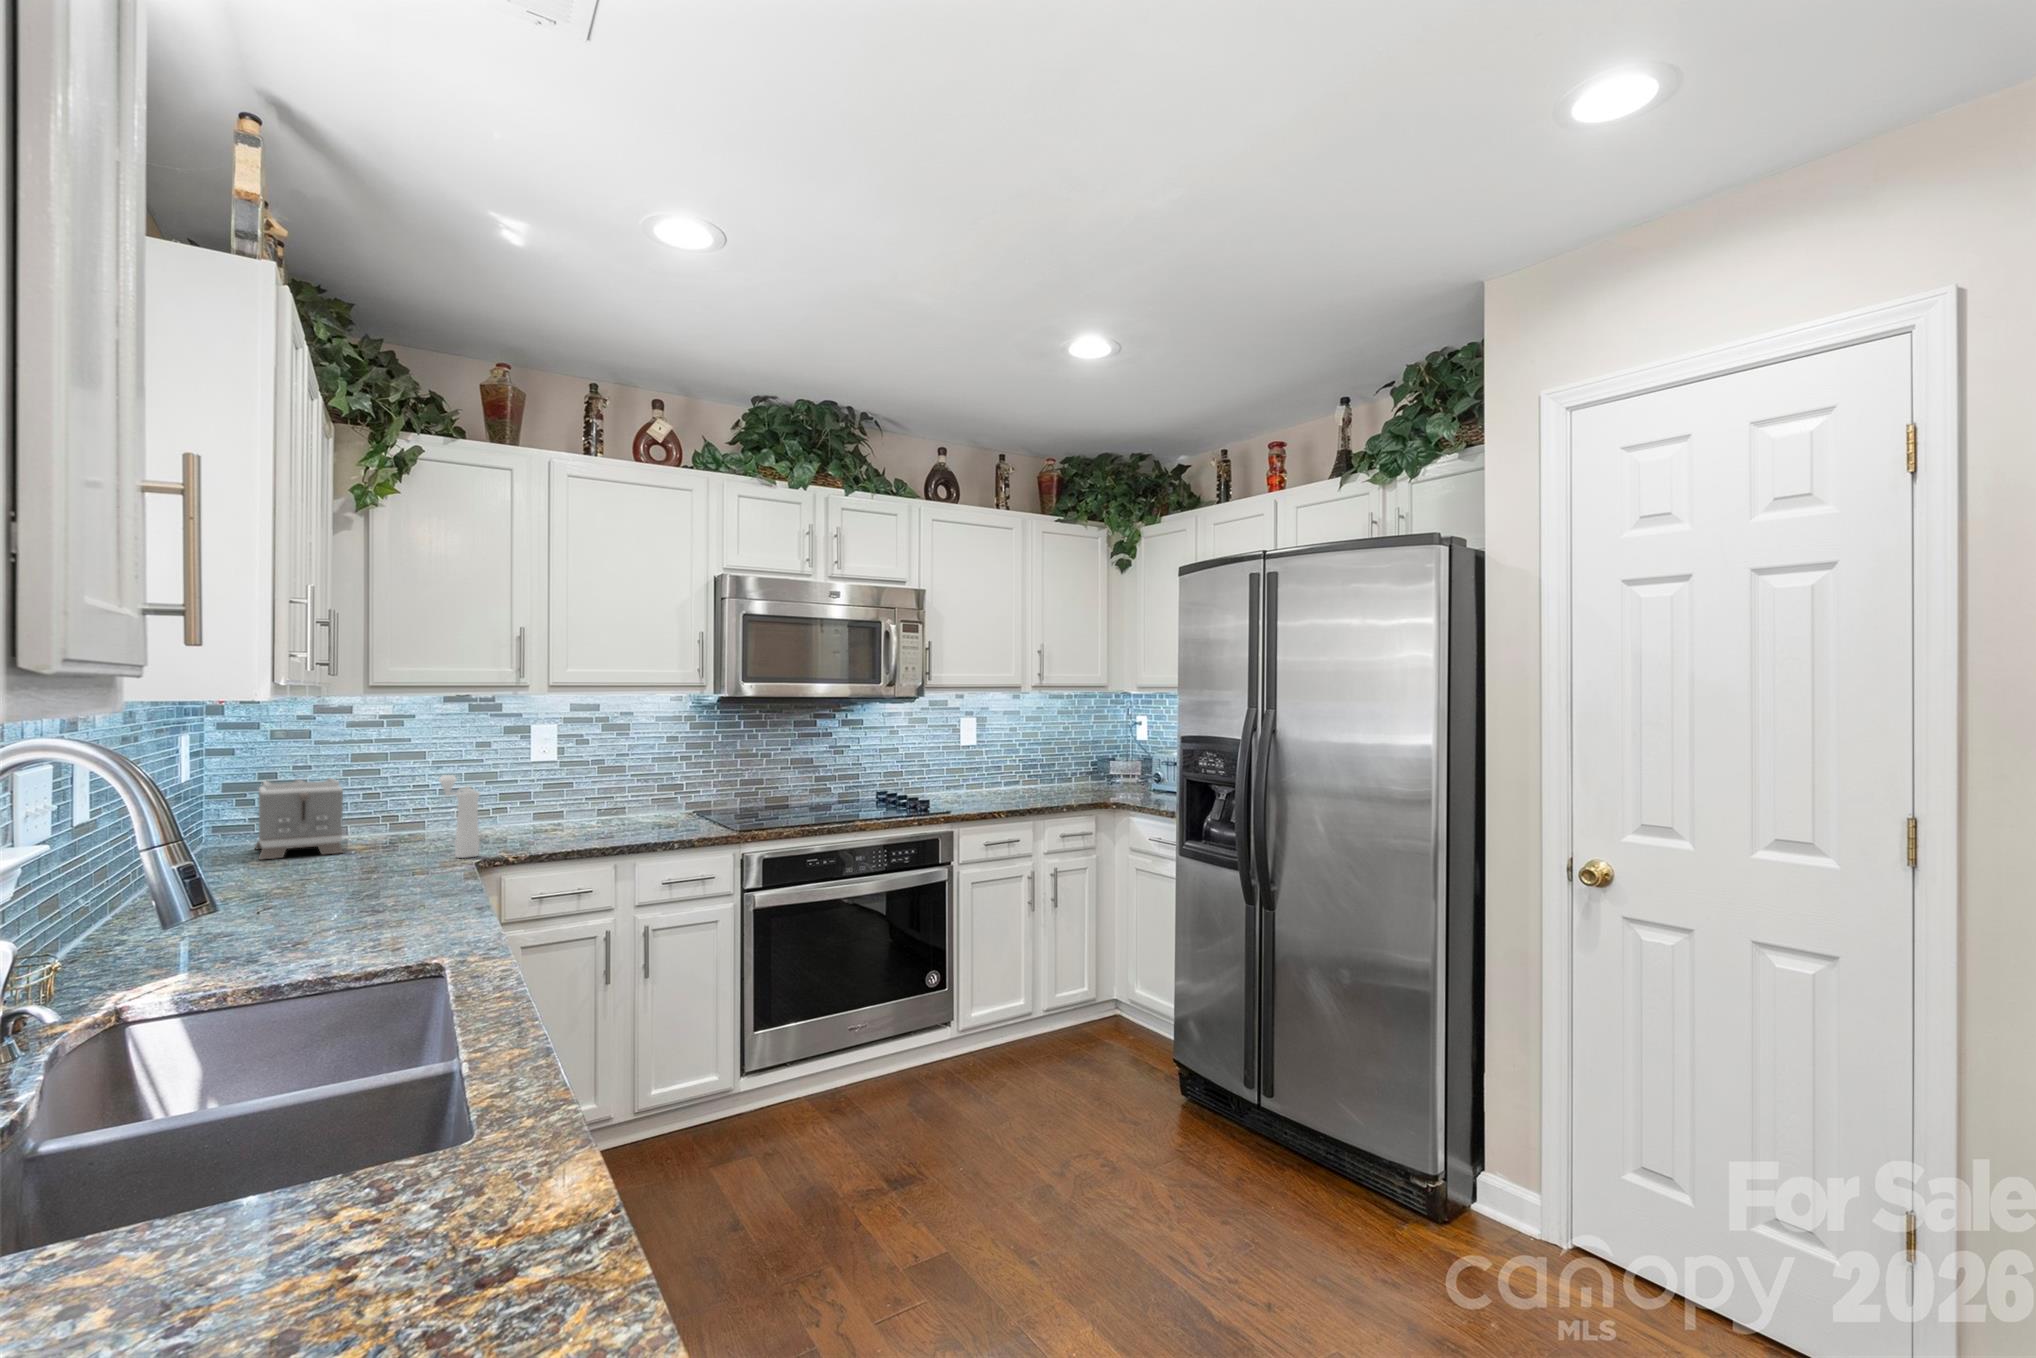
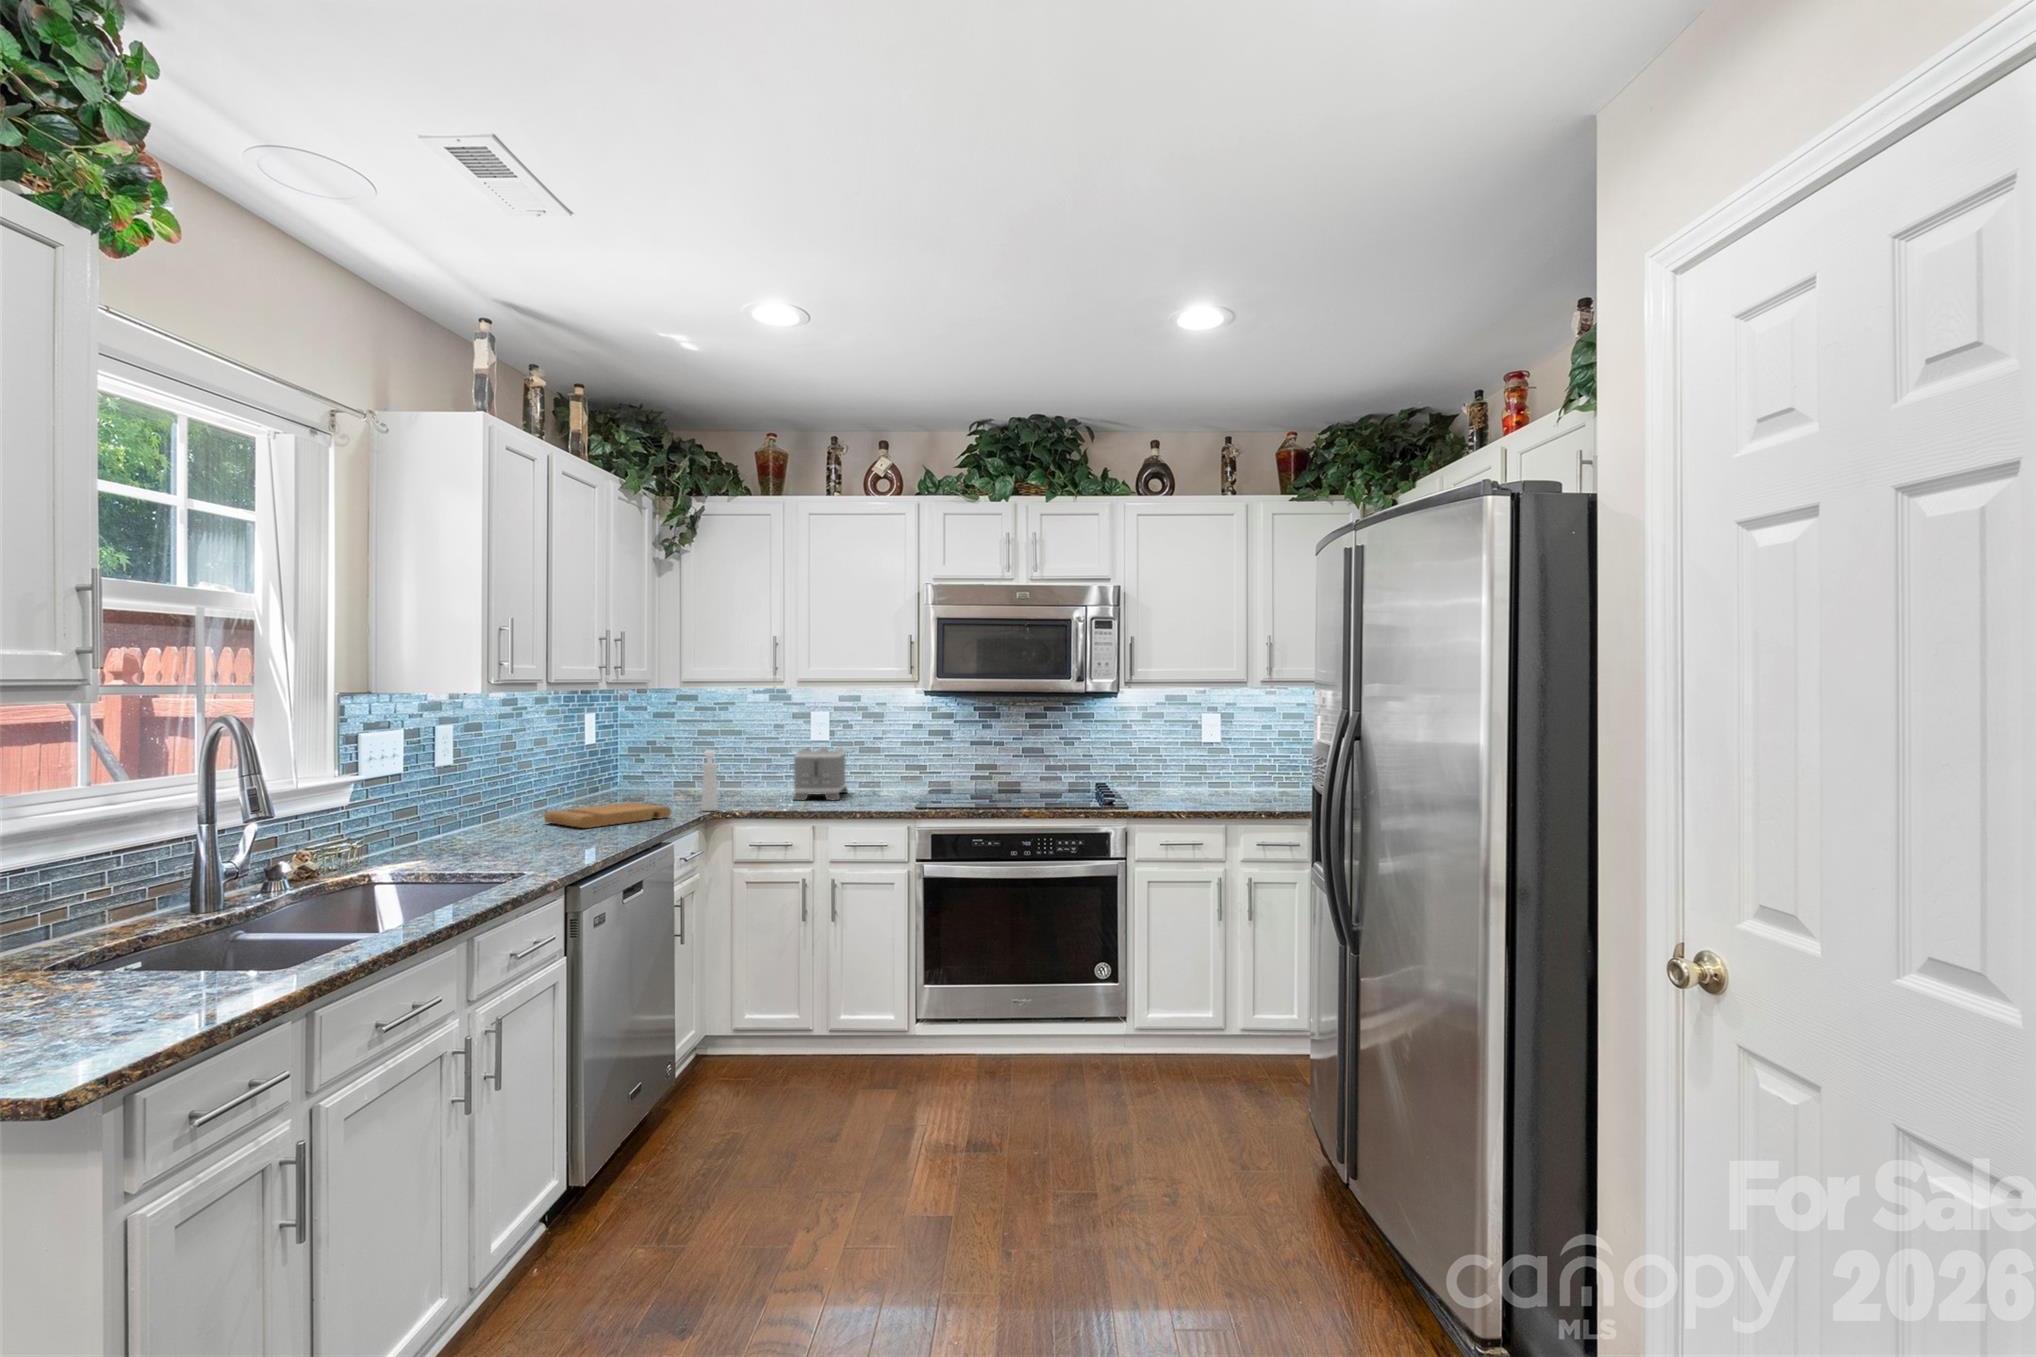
toaster: present [255,778,343,859] -> present [793,747,848,800]
cutting board: none [263,853,446,892] -> present [544,802,671,828]

